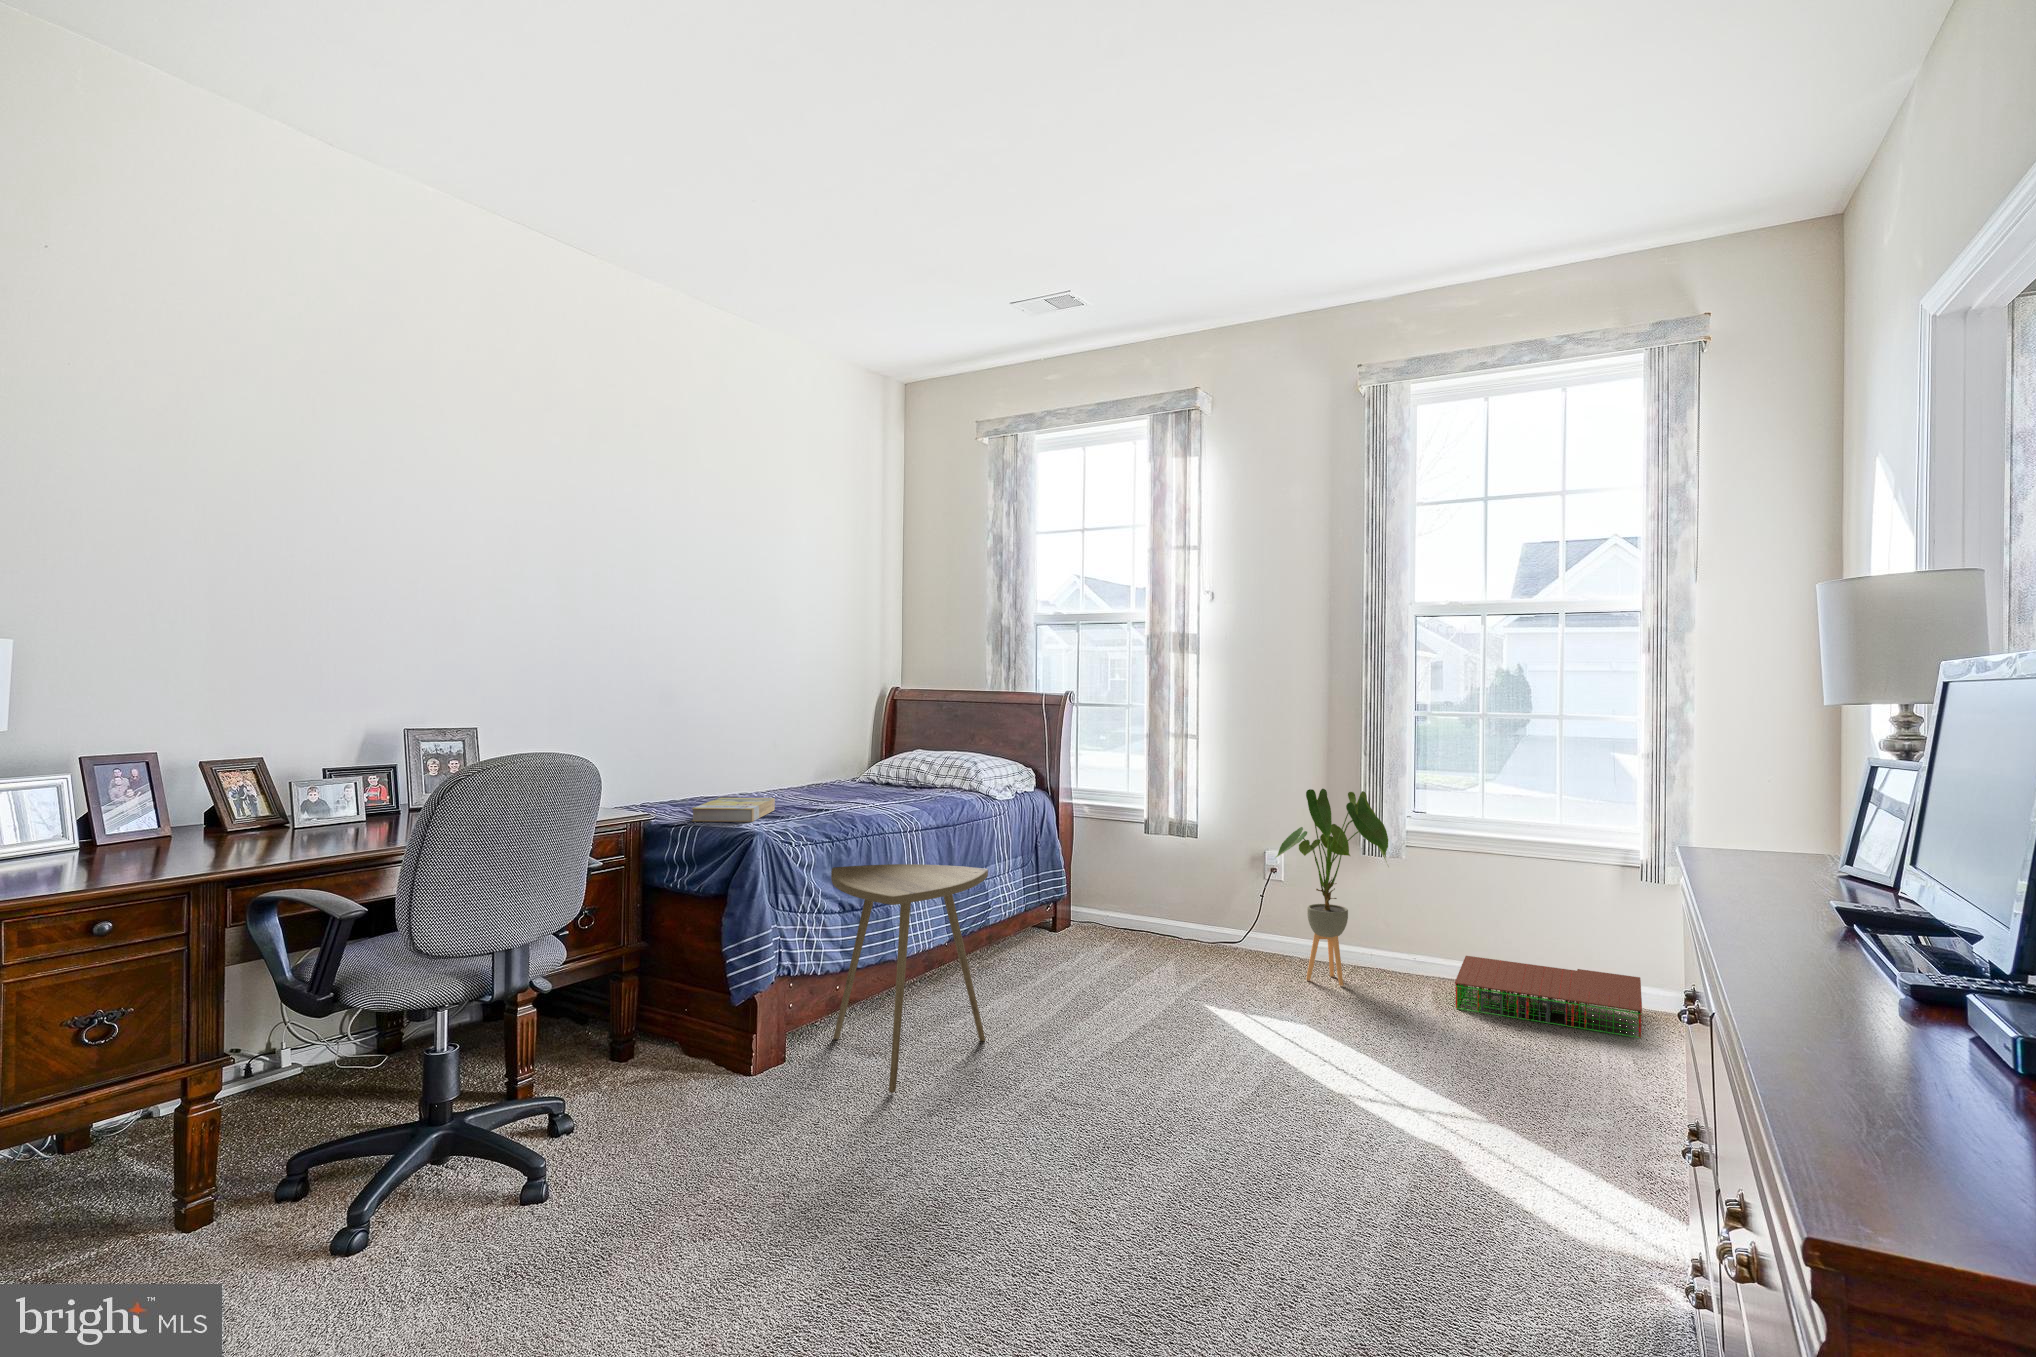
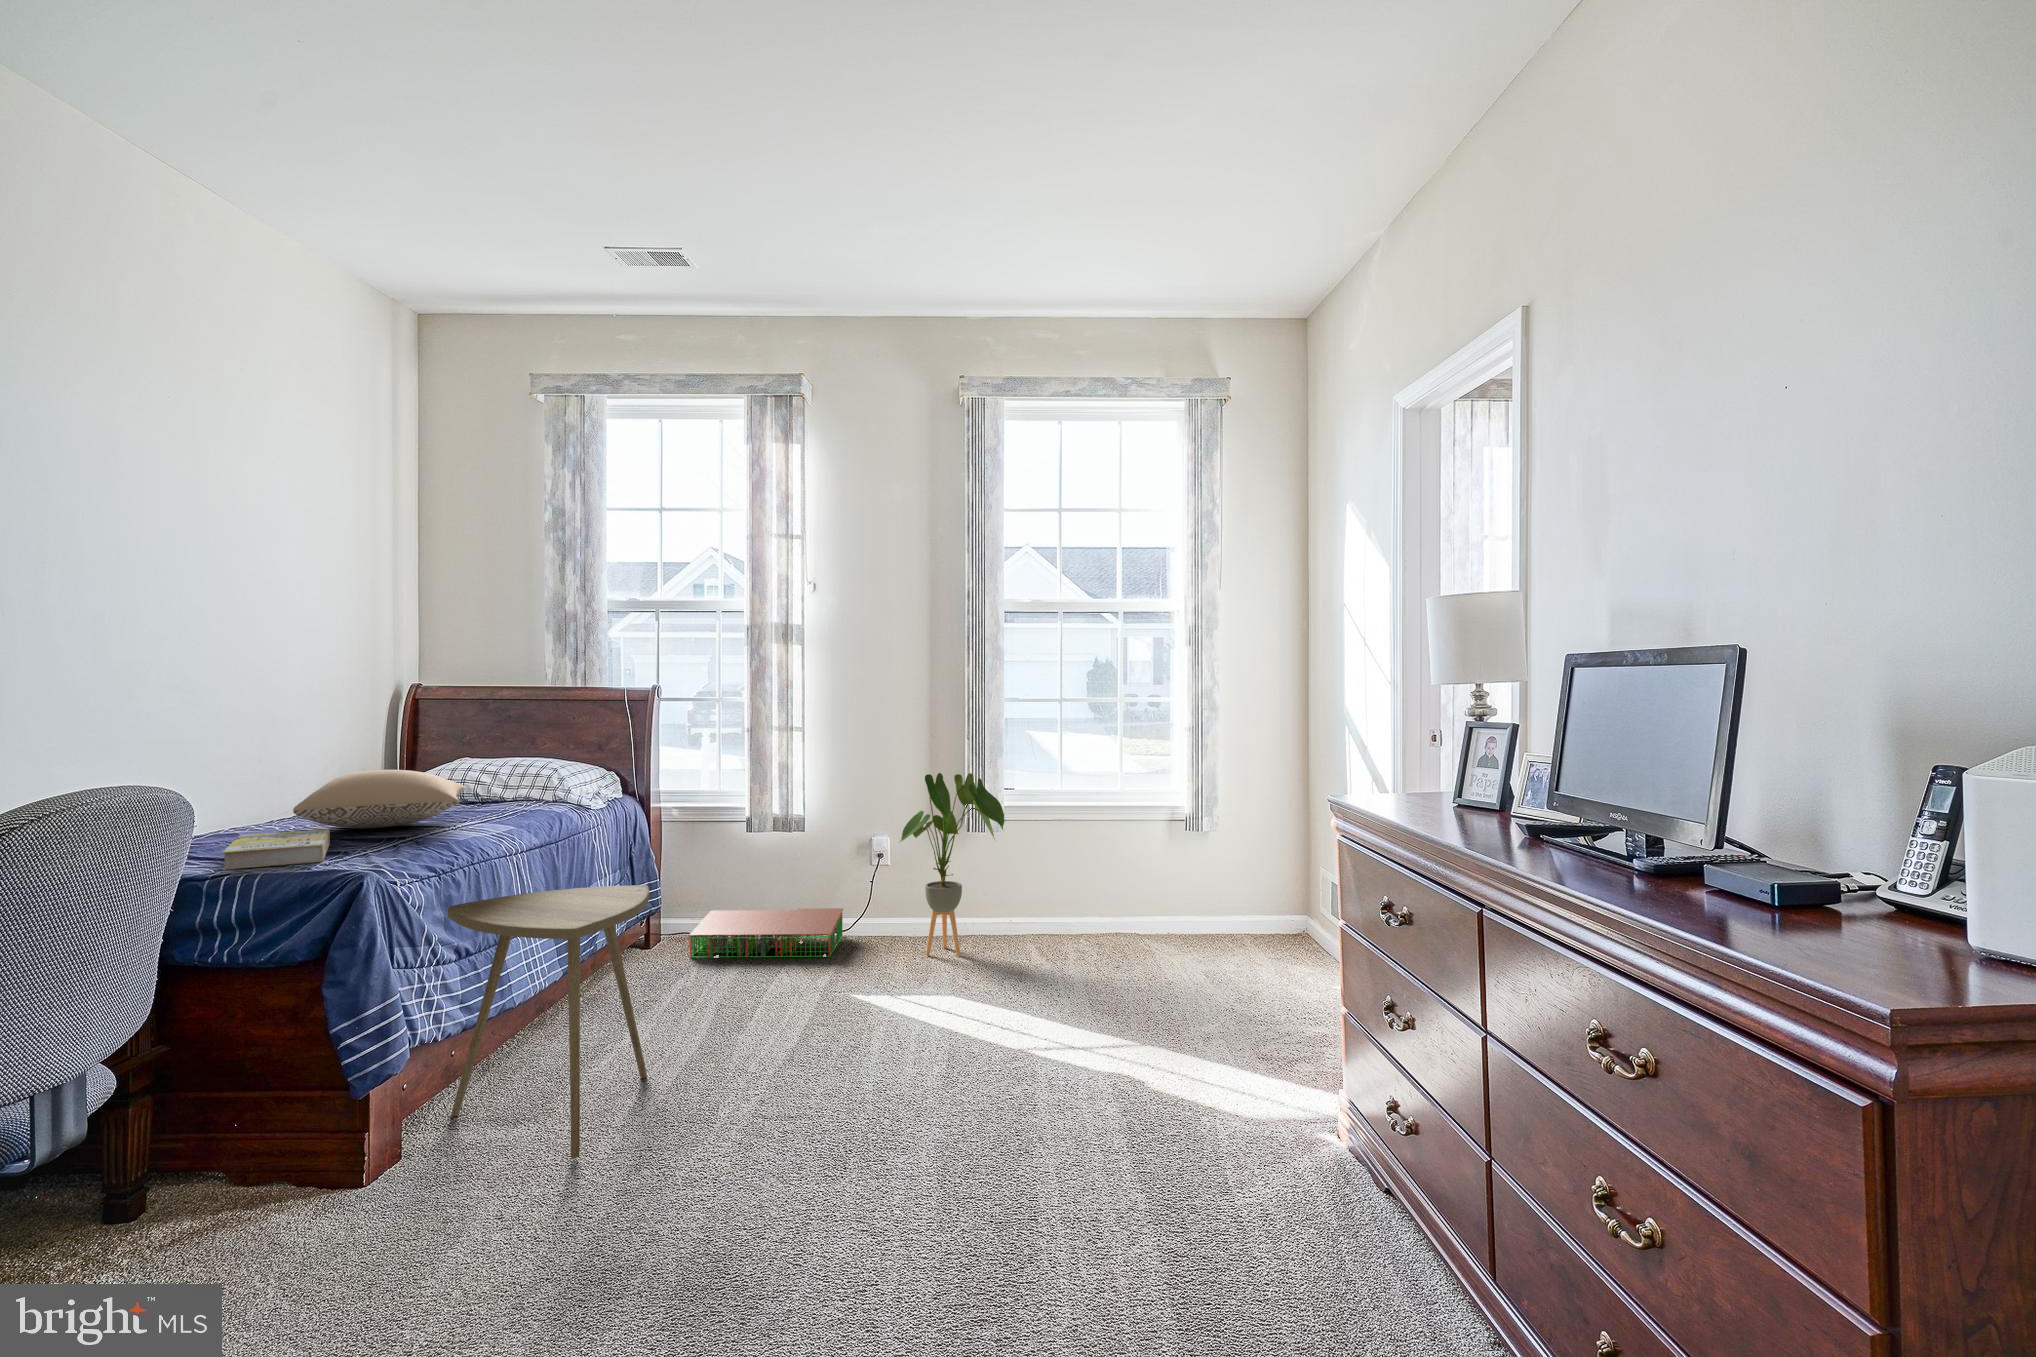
pillow: none [759,756,893,800] -> present [293,770,466,829]
storage bin: present [1455,956,1642,1038] -> present [689,908,843,957]

